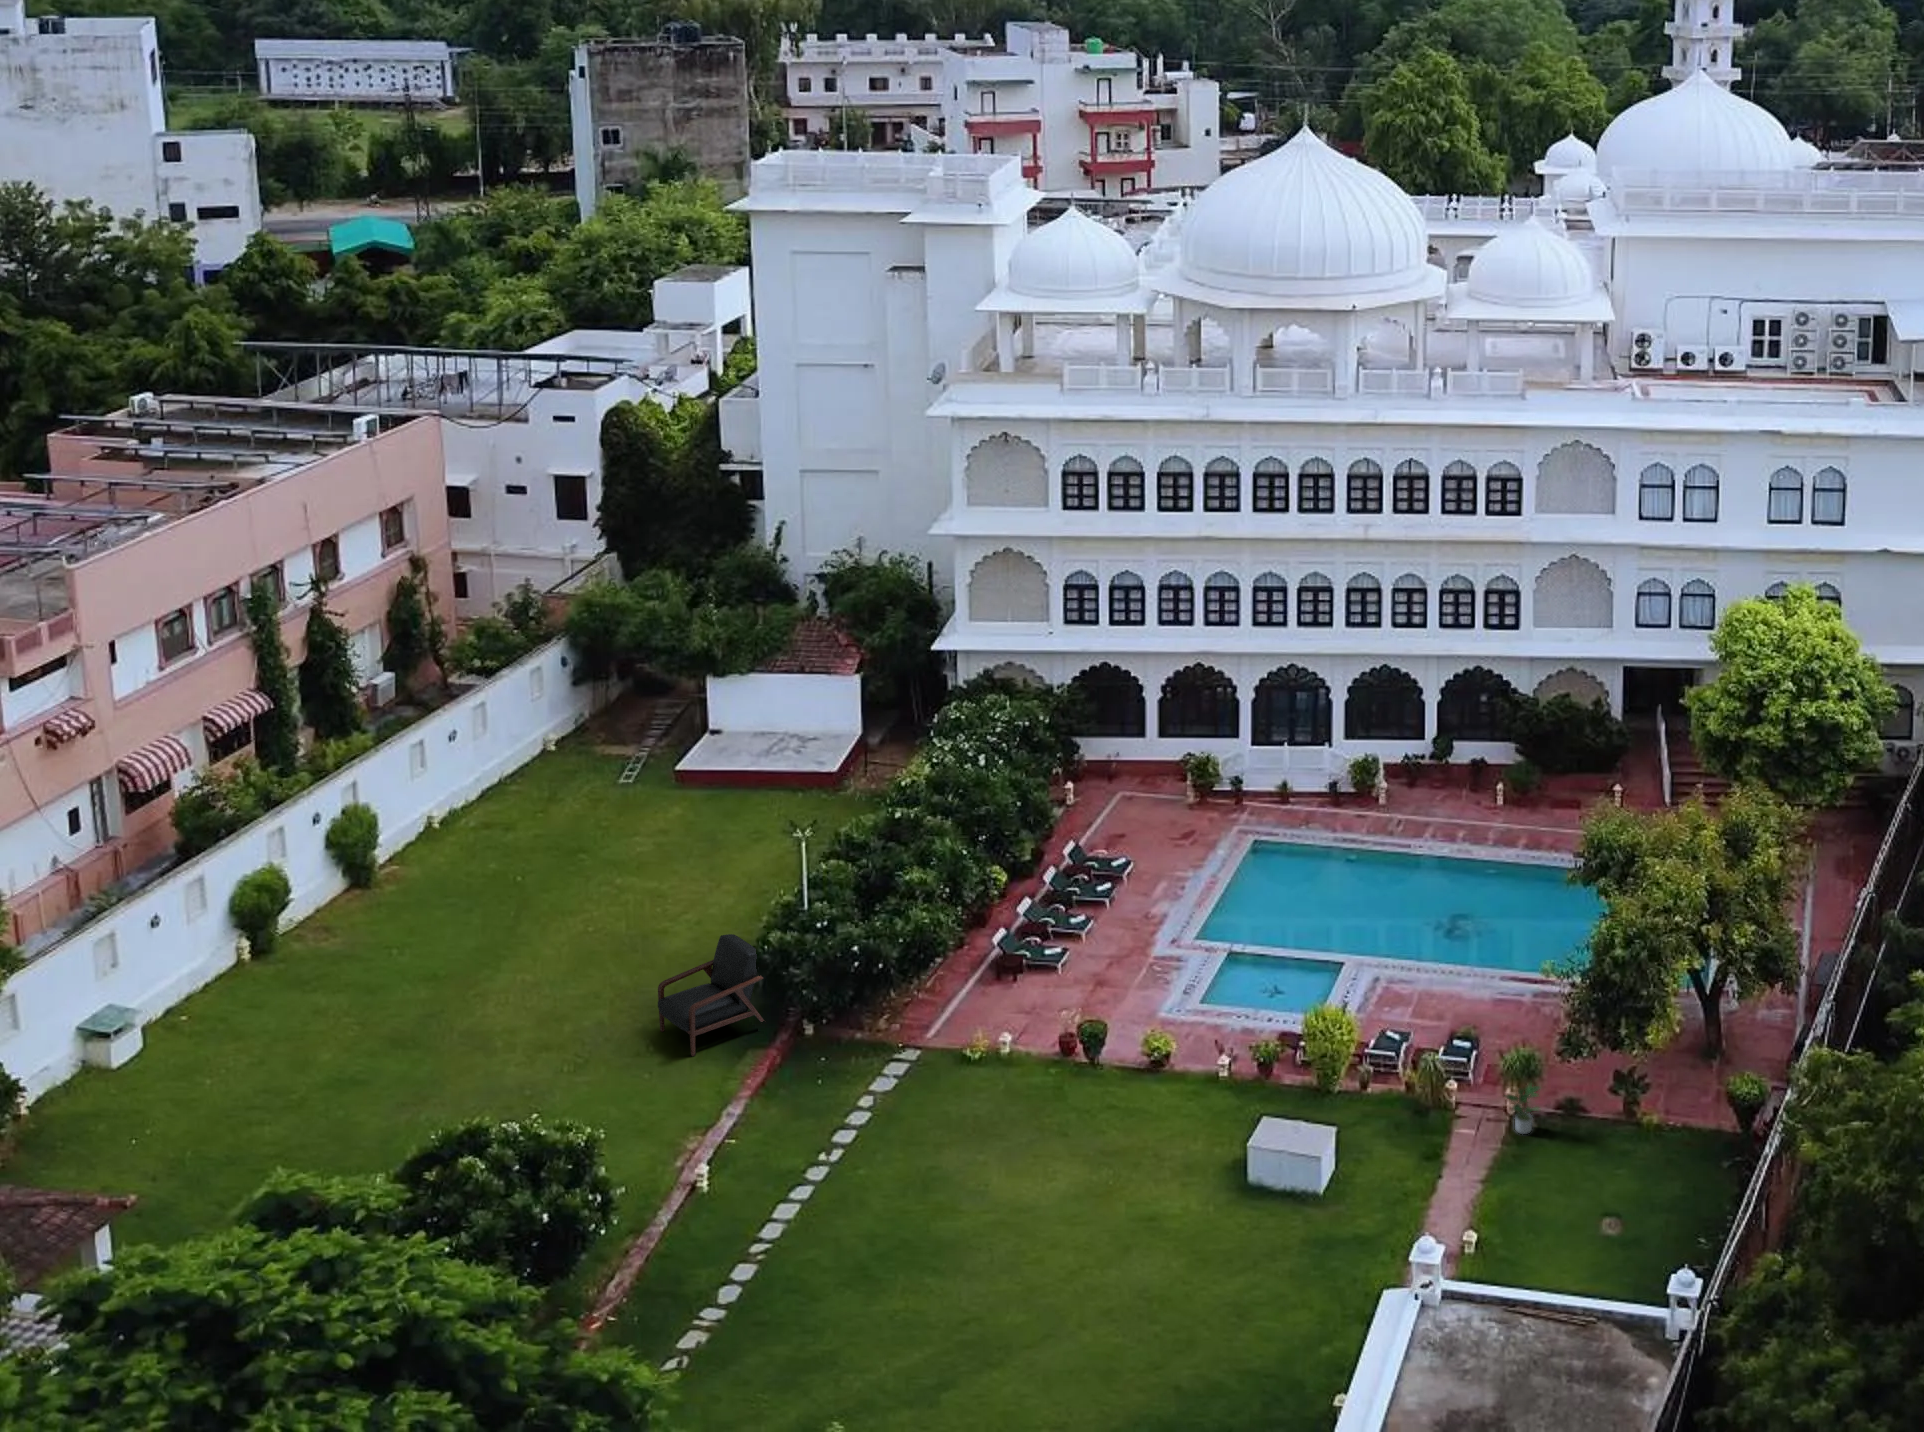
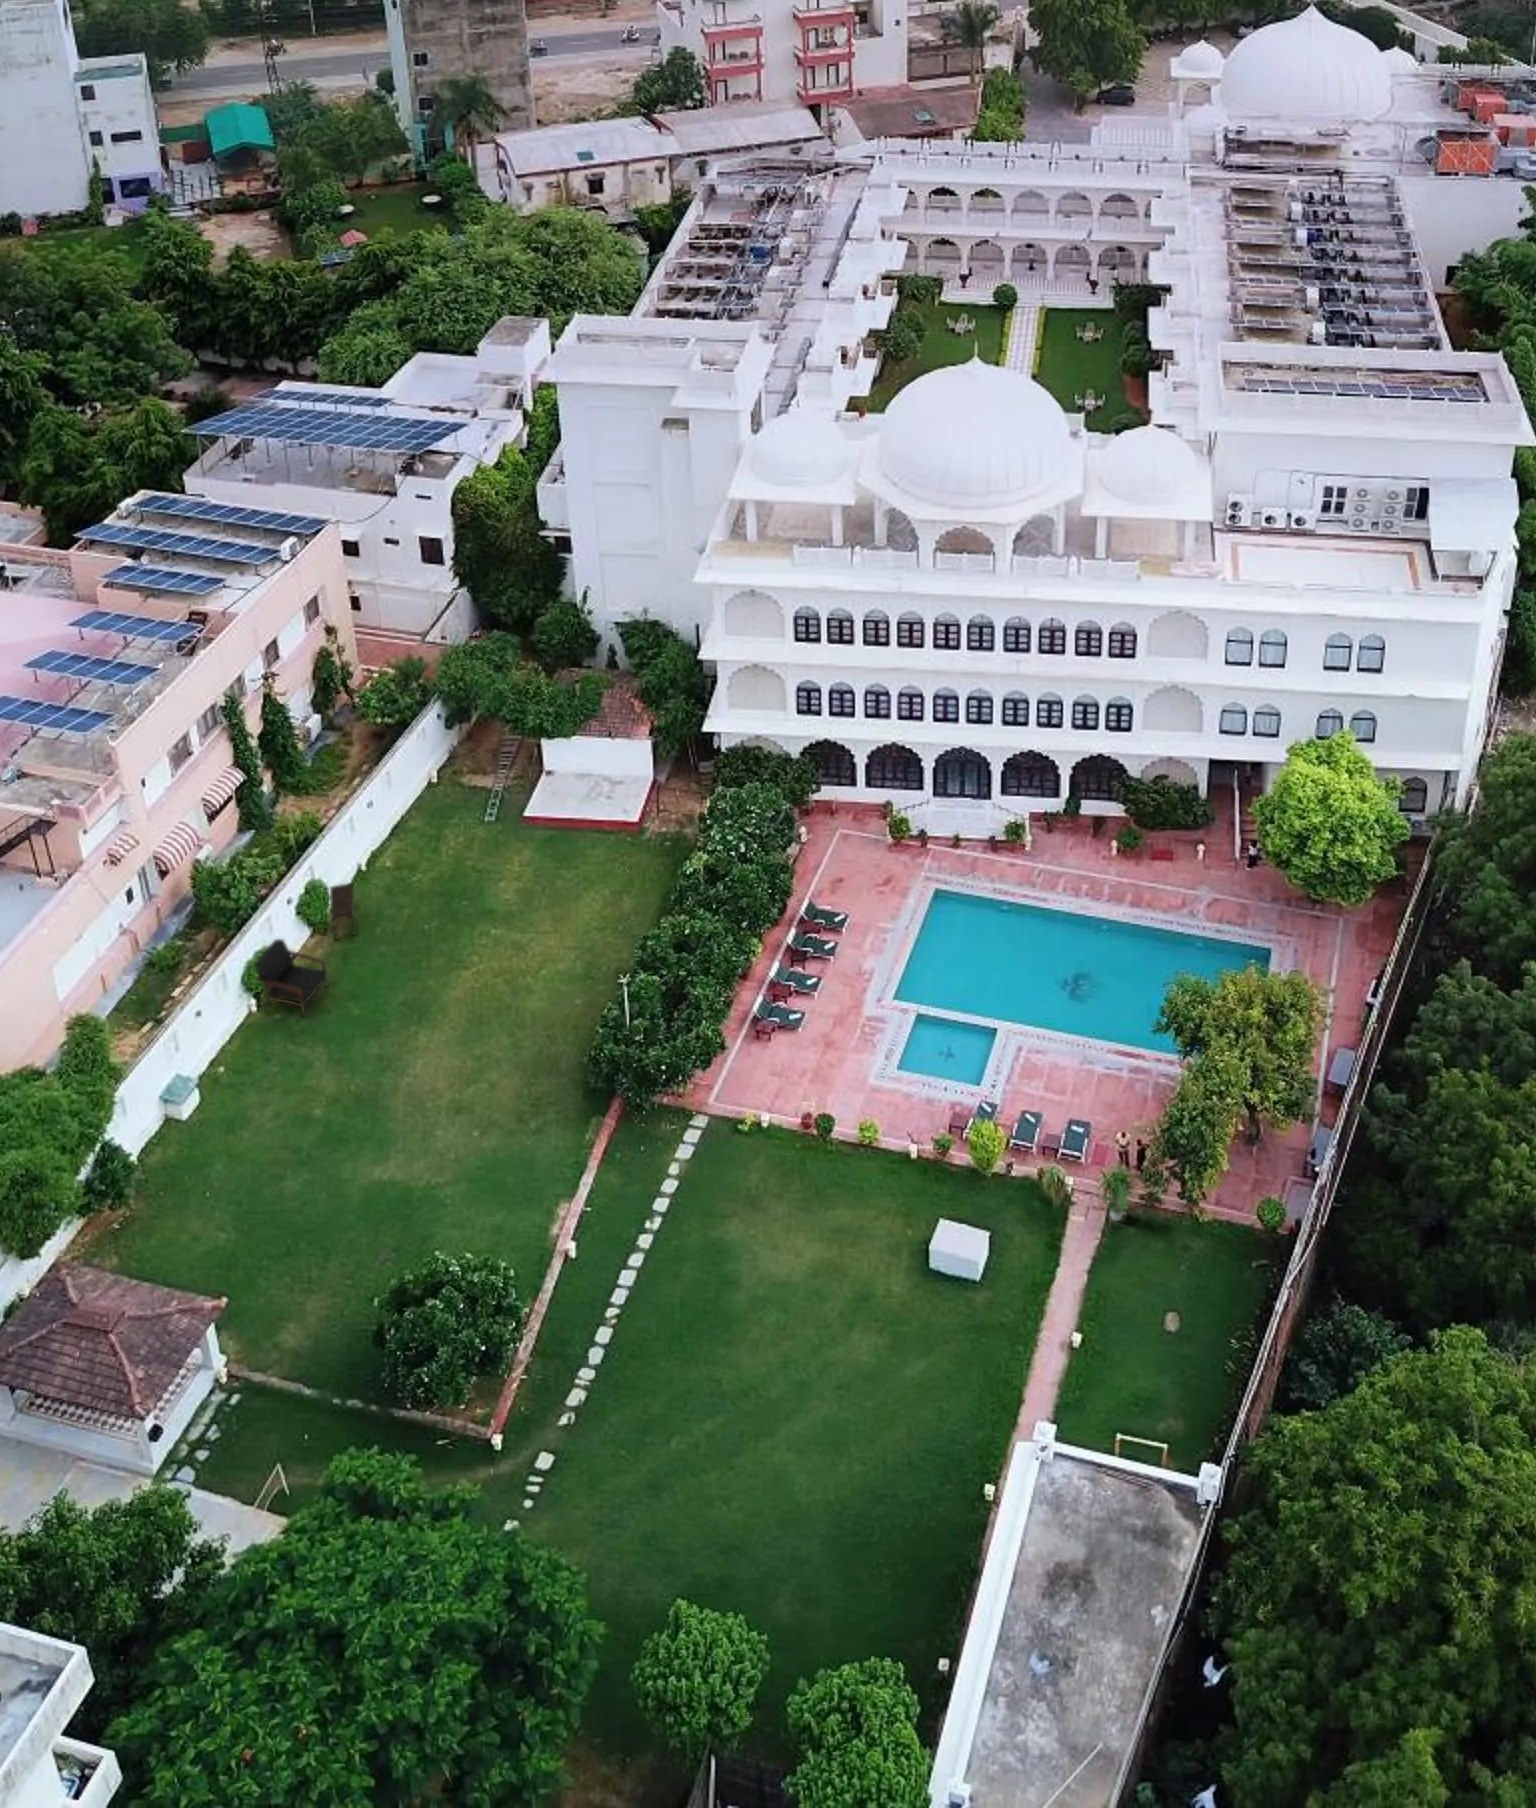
bench: none [379,833,420,903] -> present [330,883,356,940]
chair: present [658,934,764,1056] -> present [255,939,328,1015]

